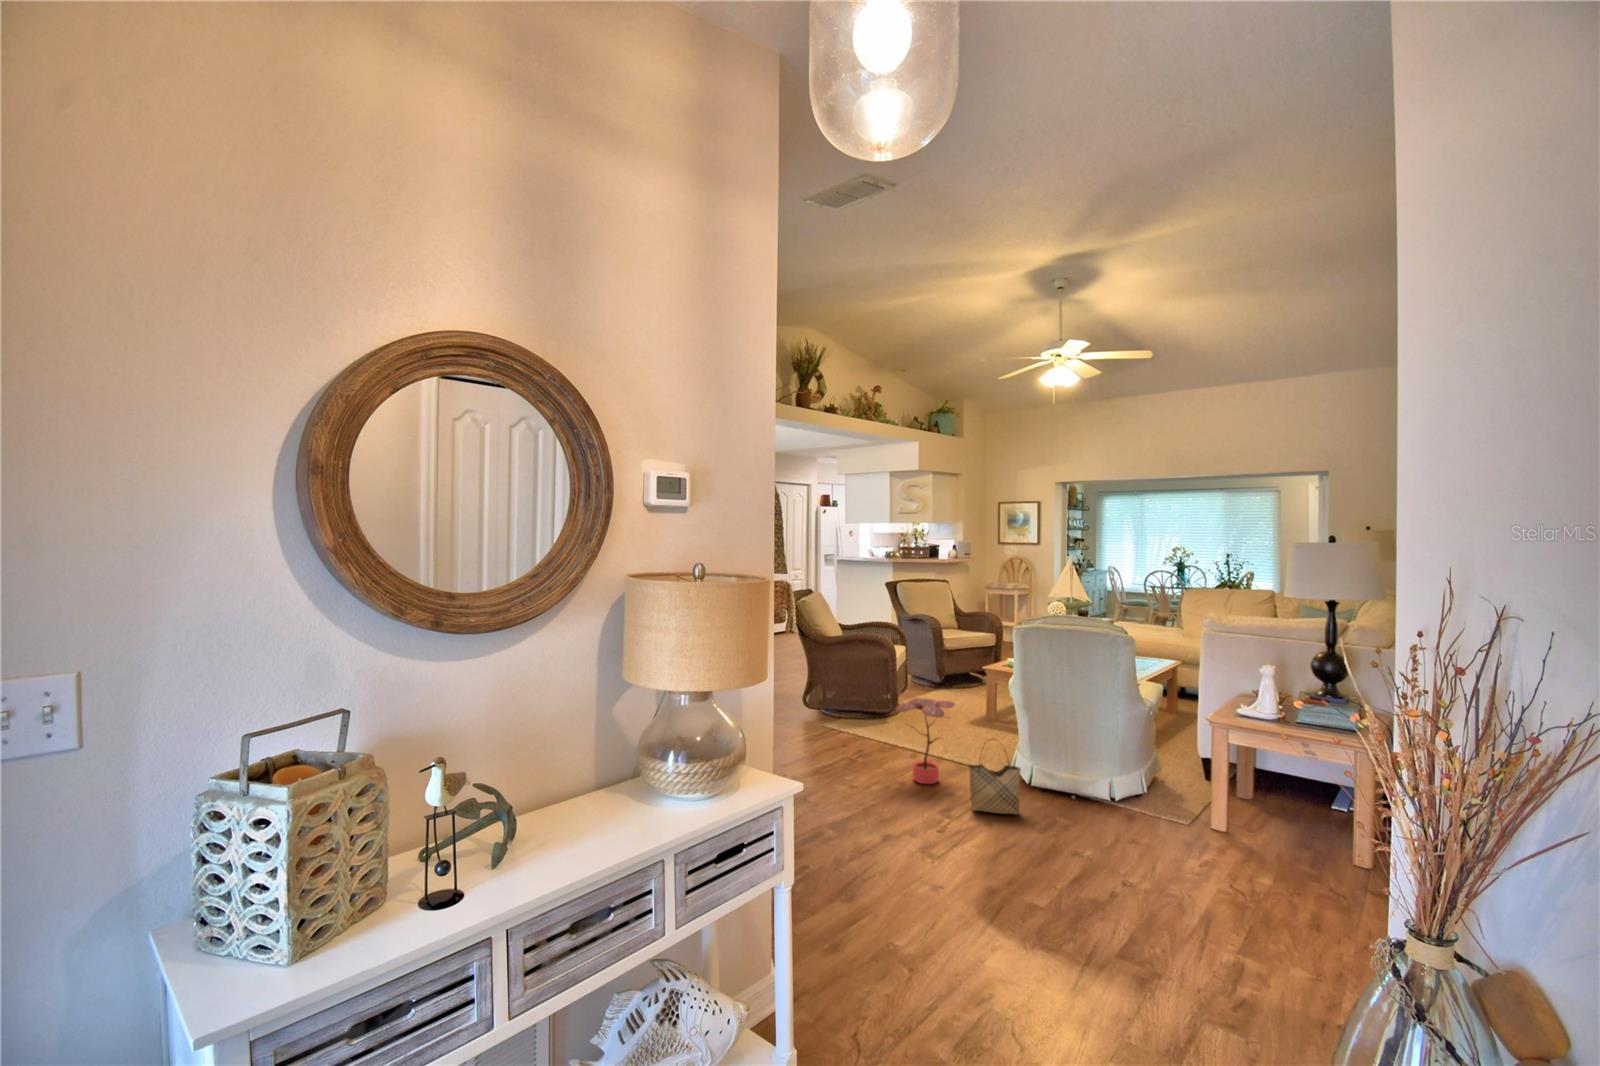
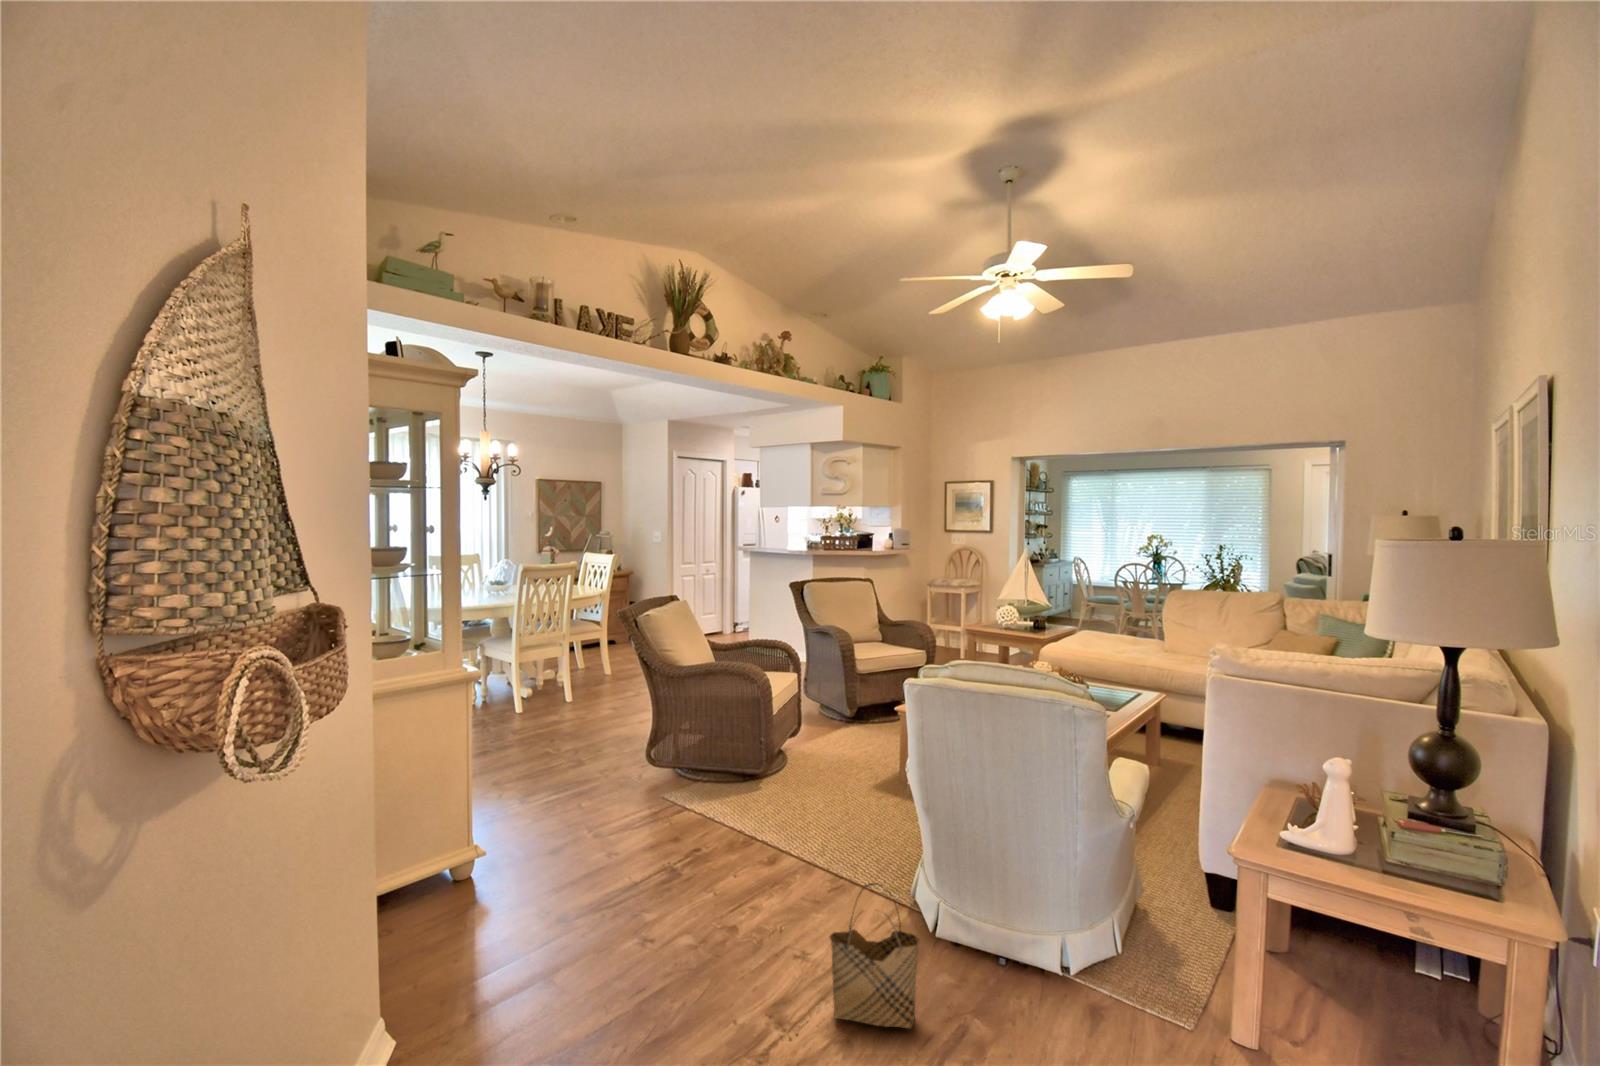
potted plant: present [896,698,955,784] -> none [729,787,828,937]

